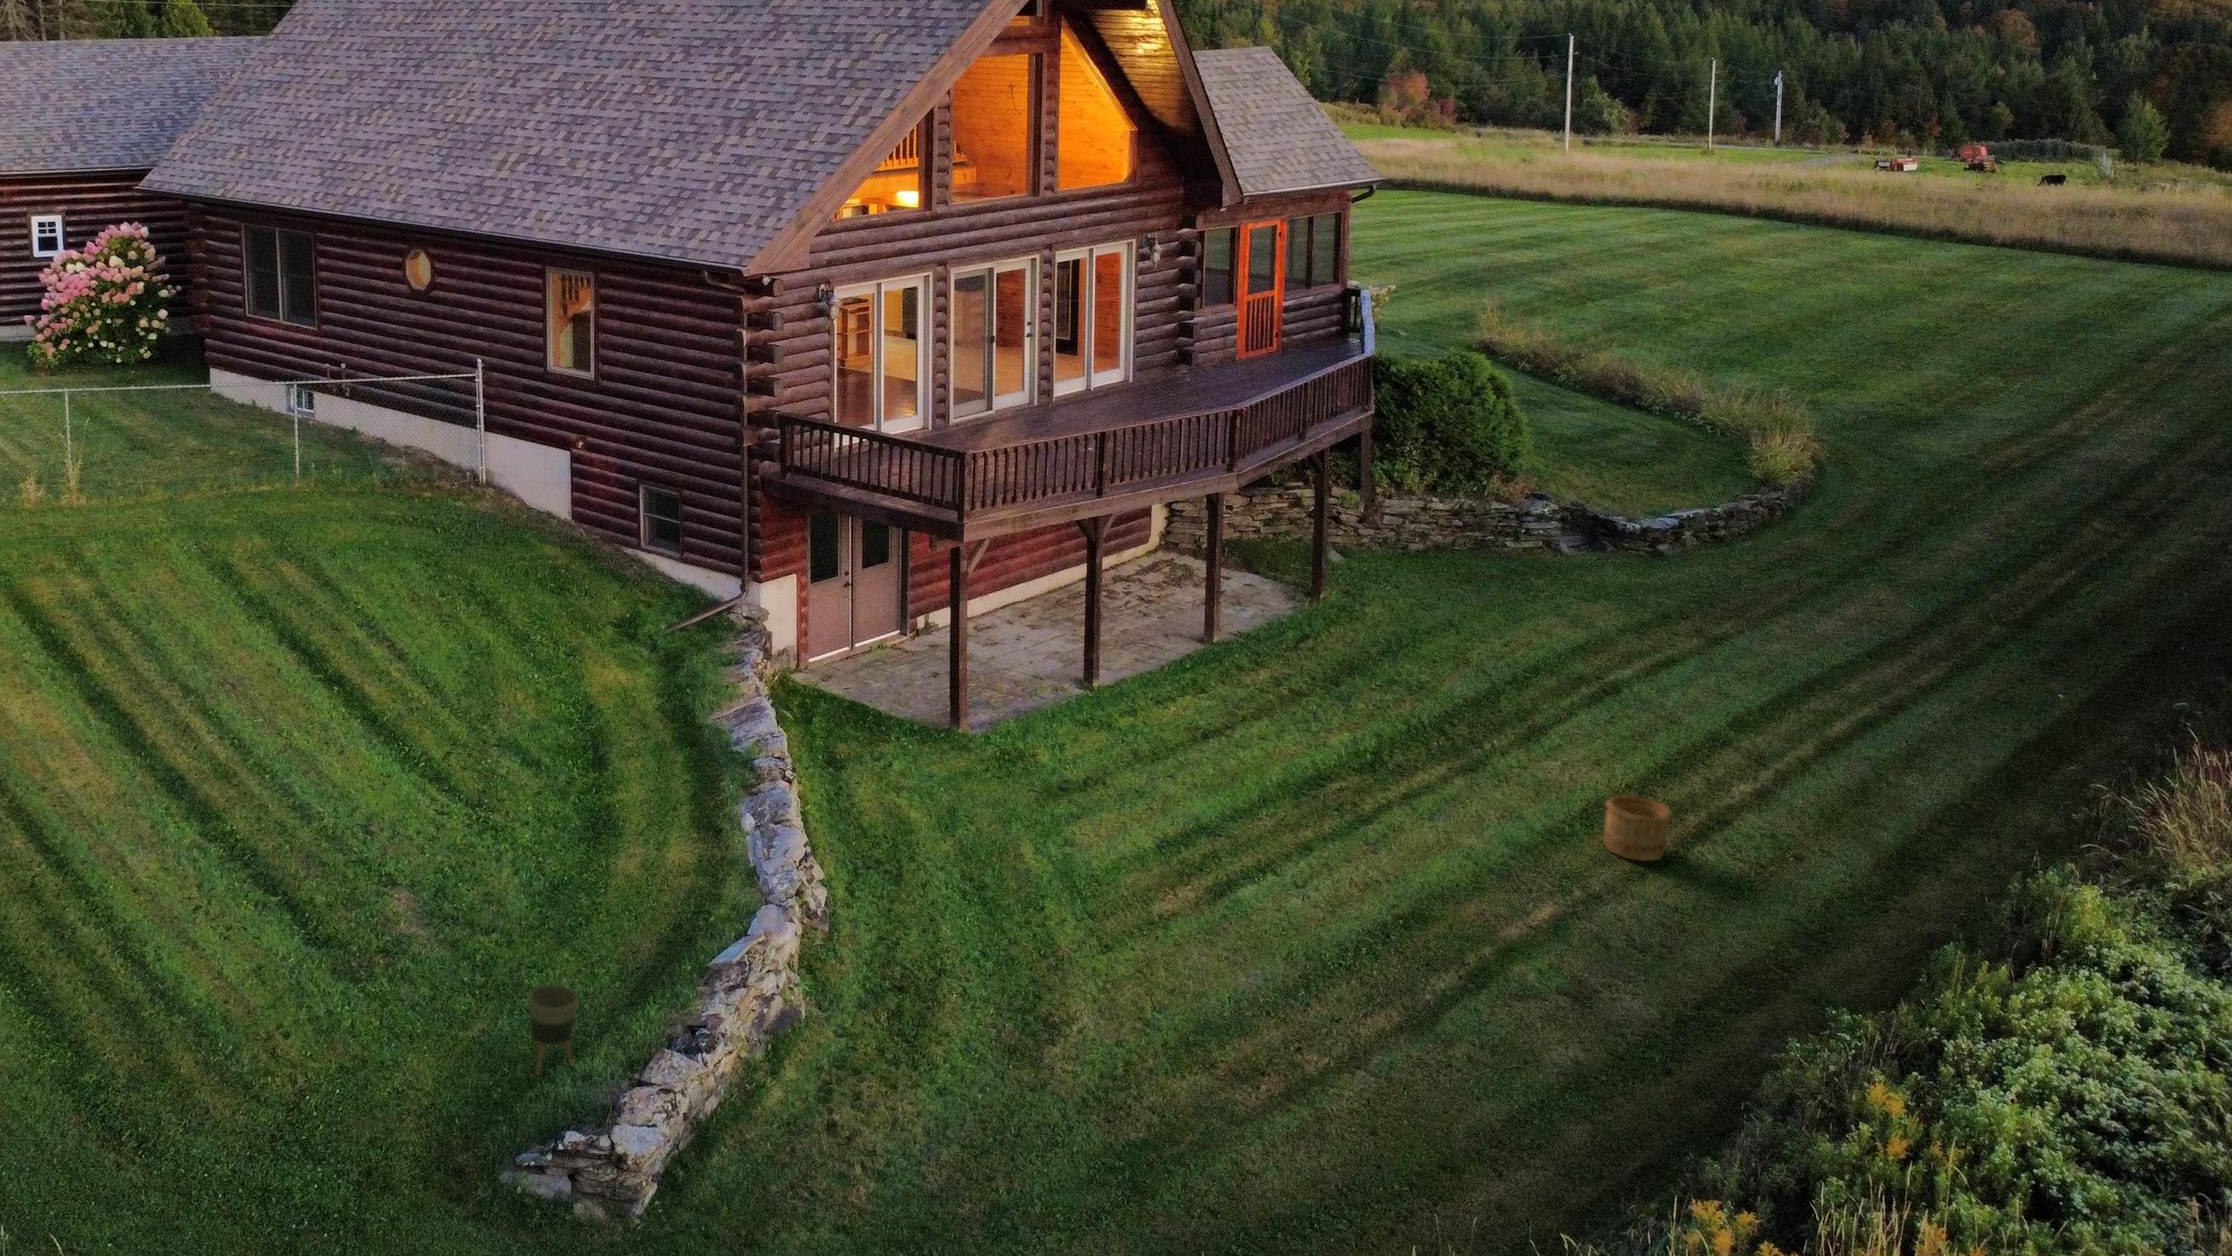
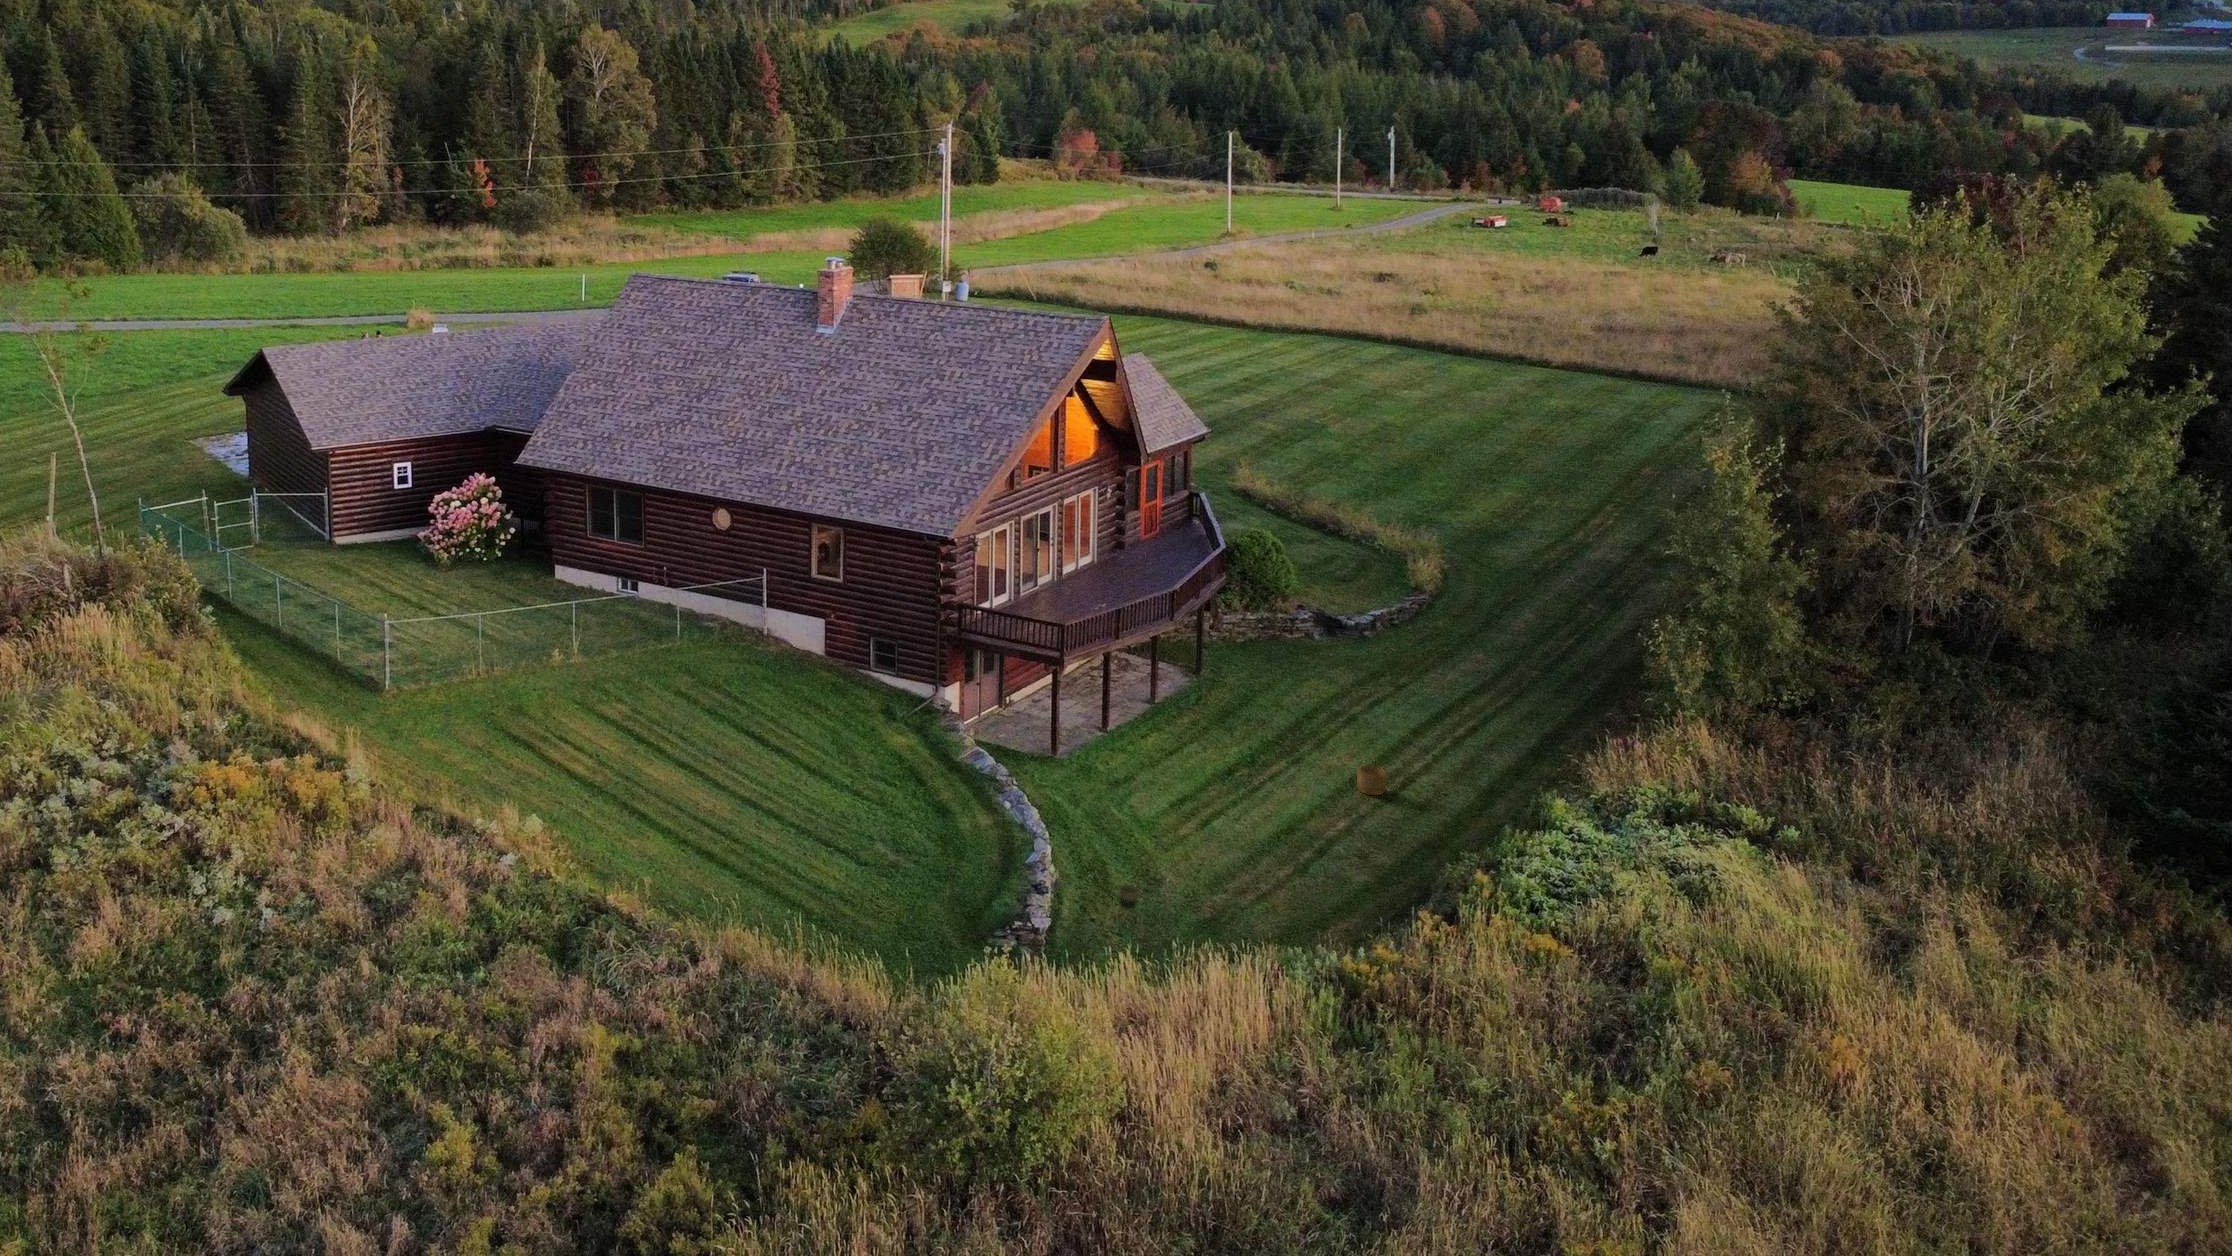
planter: present [528,985,578,1075] -> present [1118,885,1139,916]

